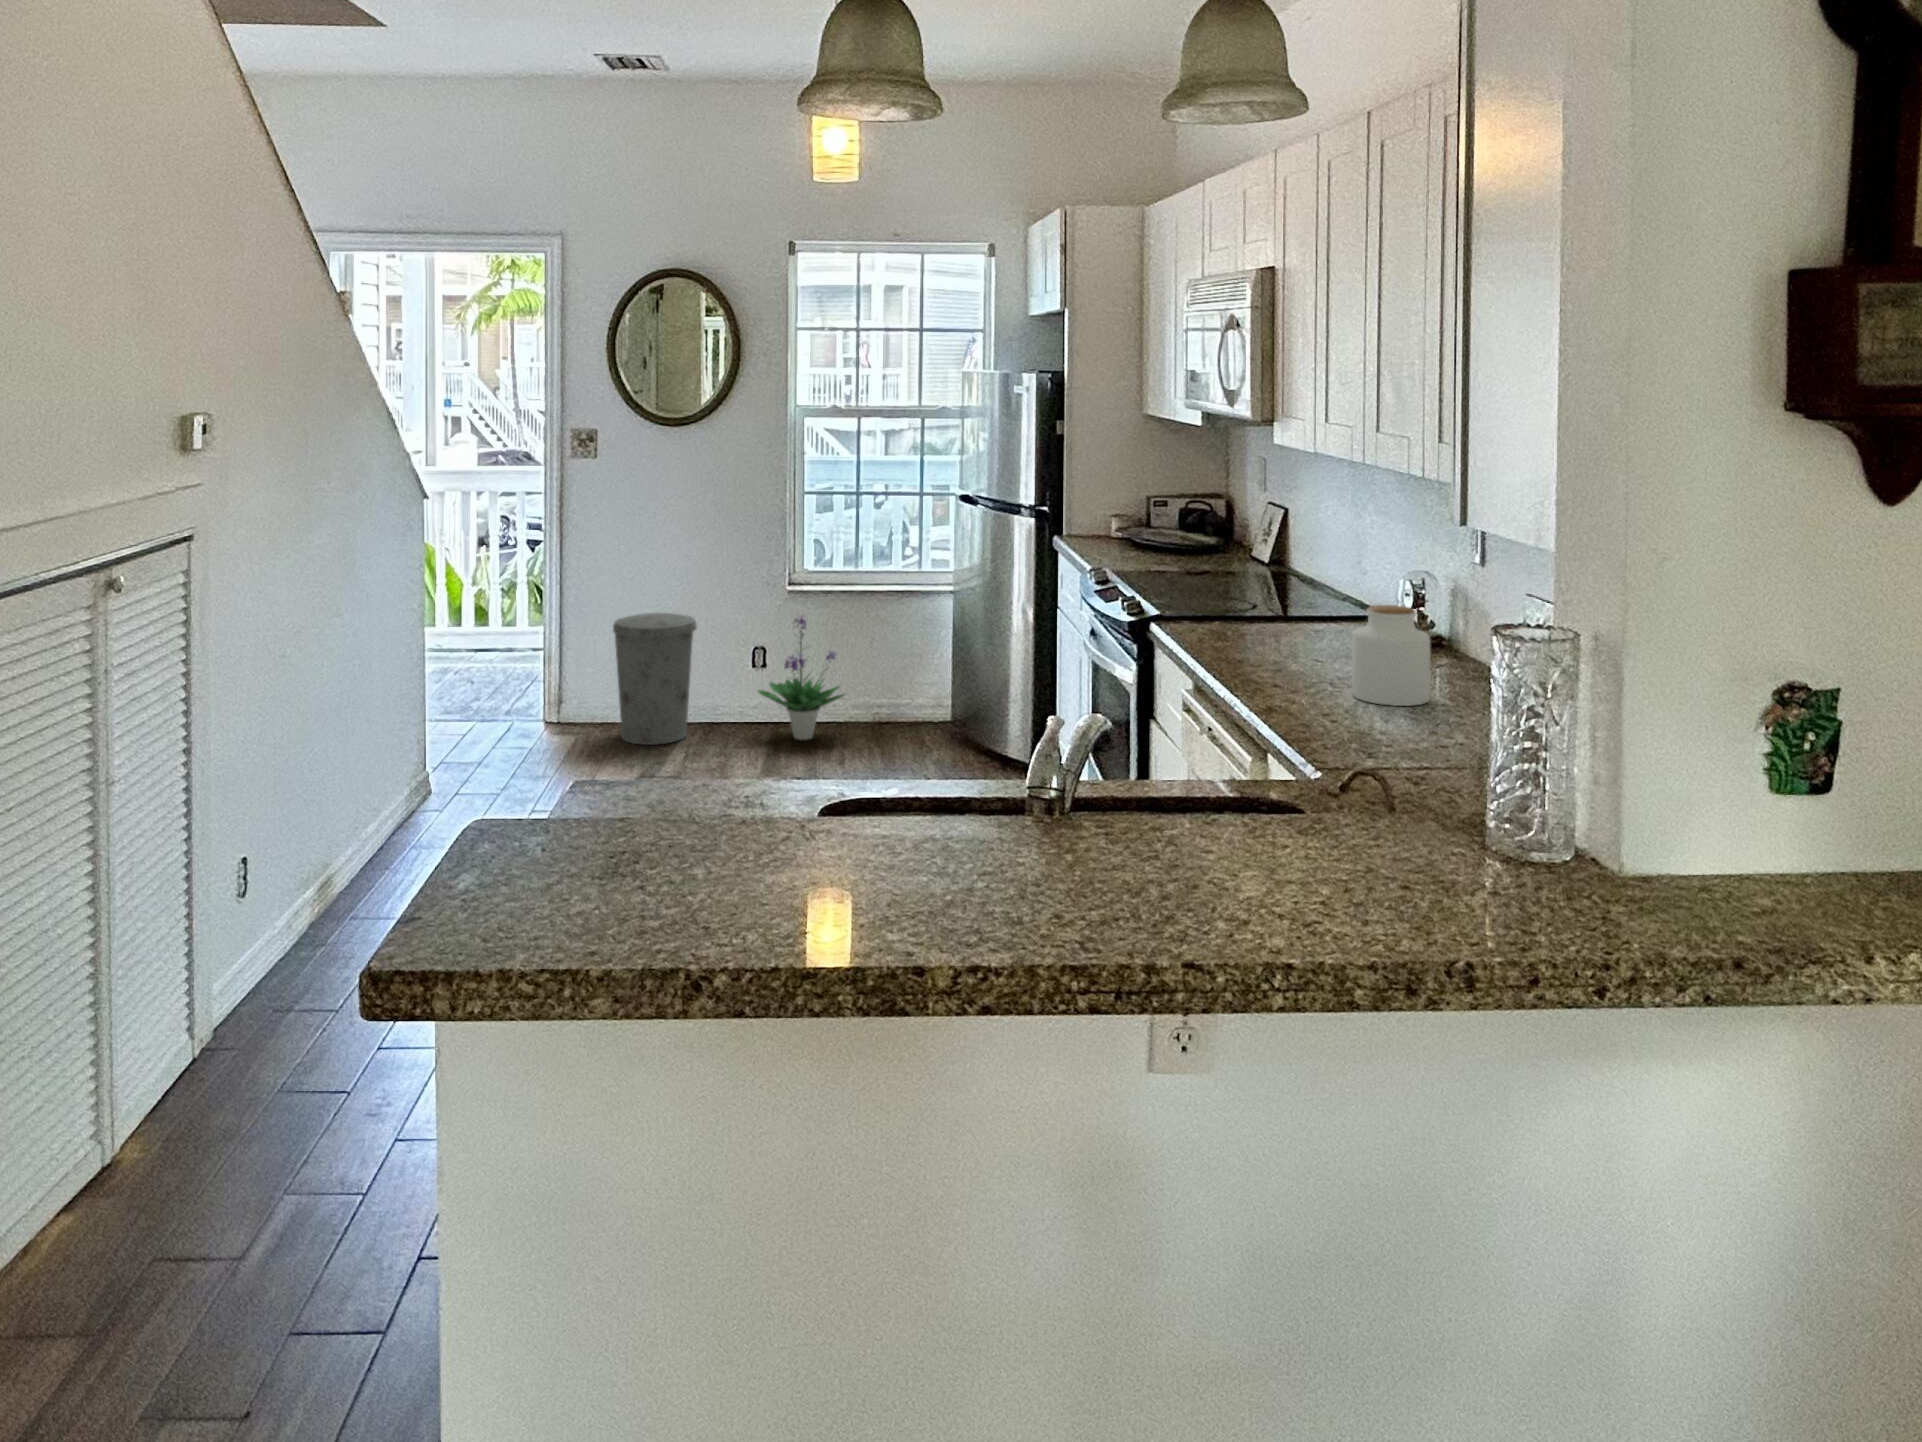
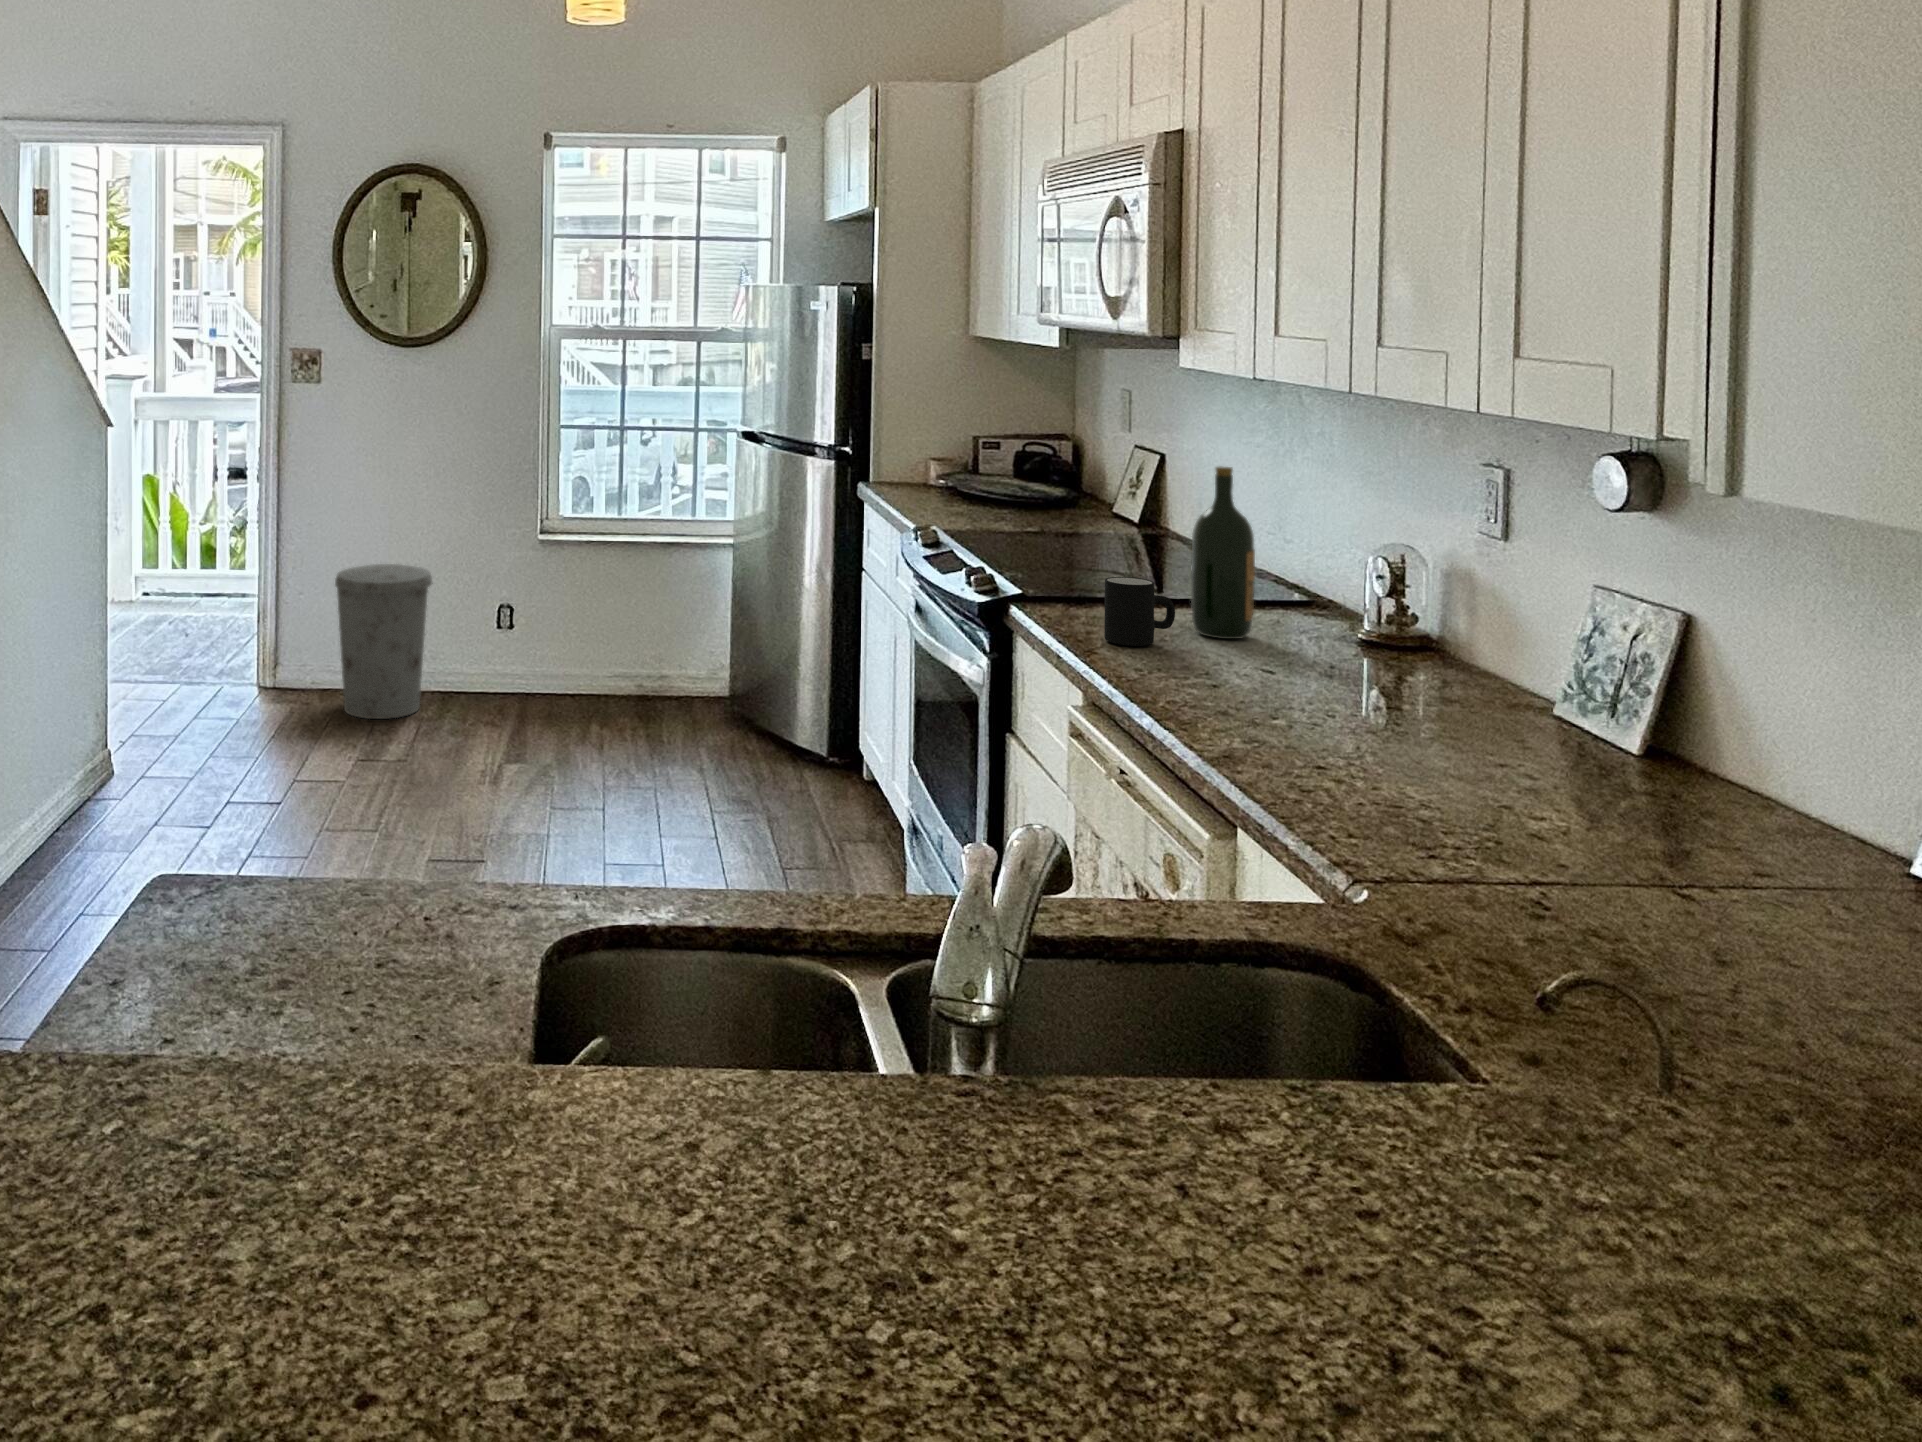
wine bottle: none [1278,516,1321,642] -> present [1191,467,1255,639]
mug: none [1213,598,1263,647] -> present [1104,577,1175,646]
jar: present [1352,605,1430,706] -> none [1344,602,1471,757]
potted plant: present [758,615,844,740] -> none [501,568,608,717]

